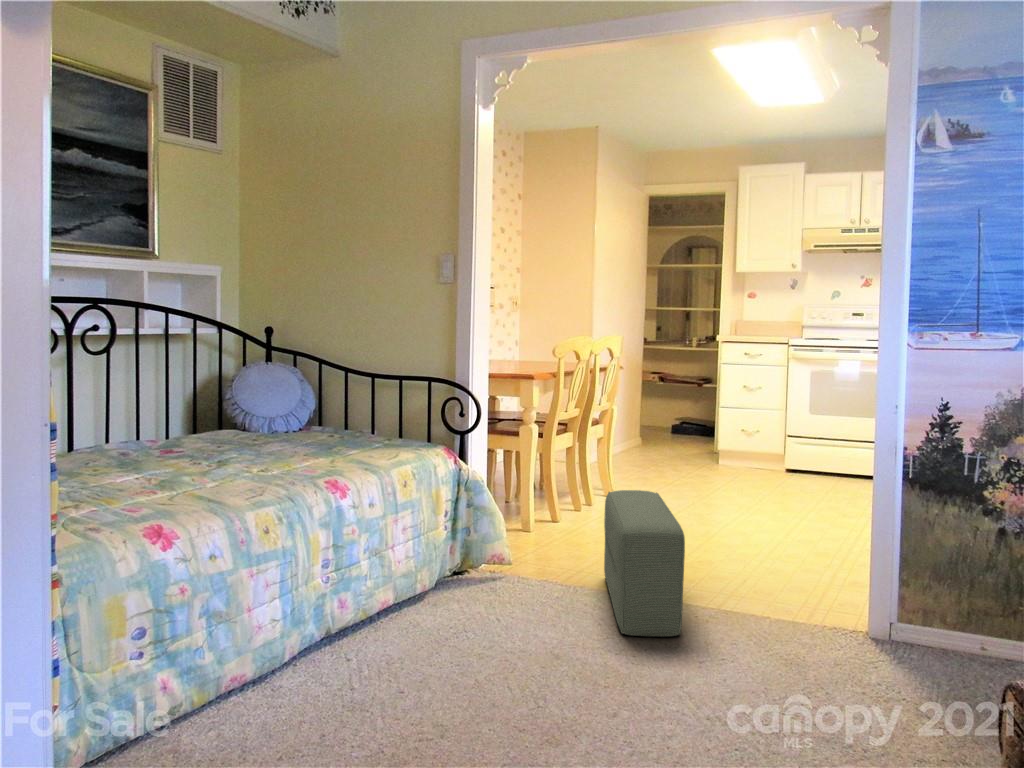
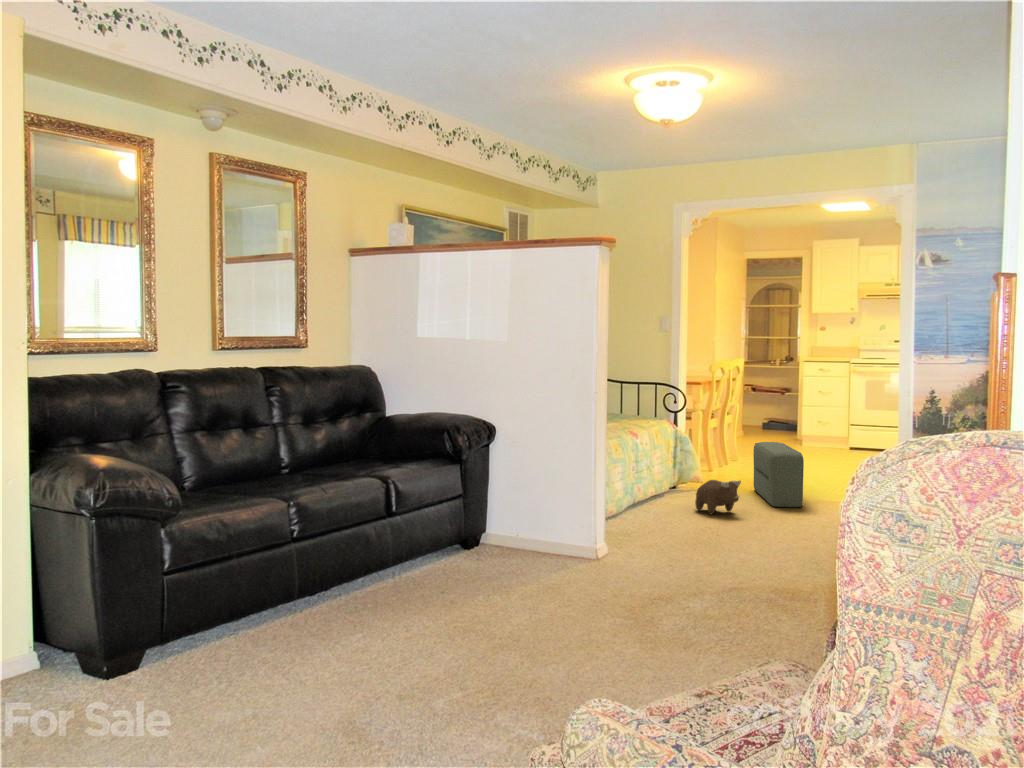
plush toy: none [455,589,544,668] -> present [695,480,741,514]

